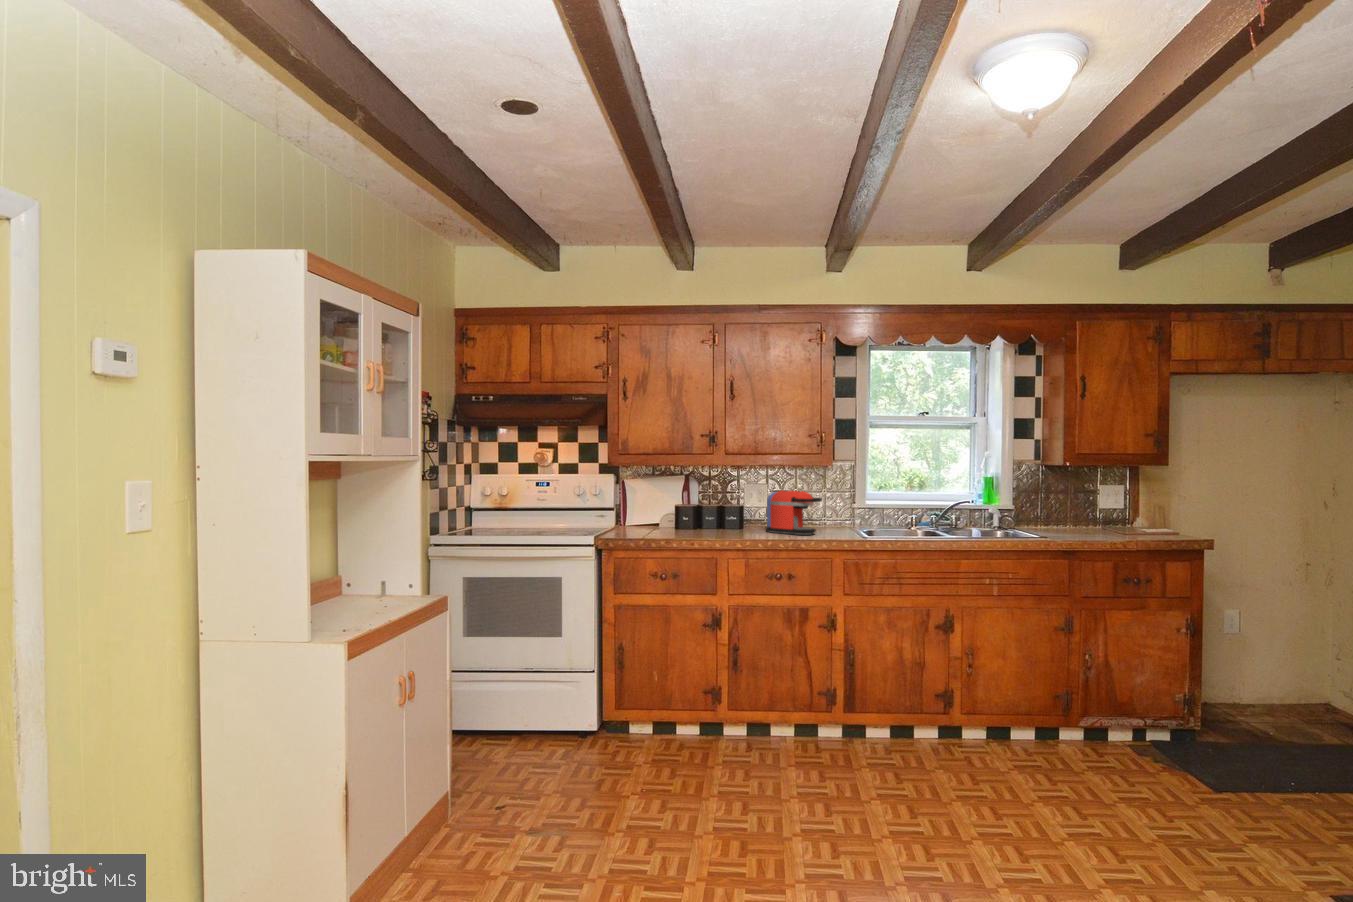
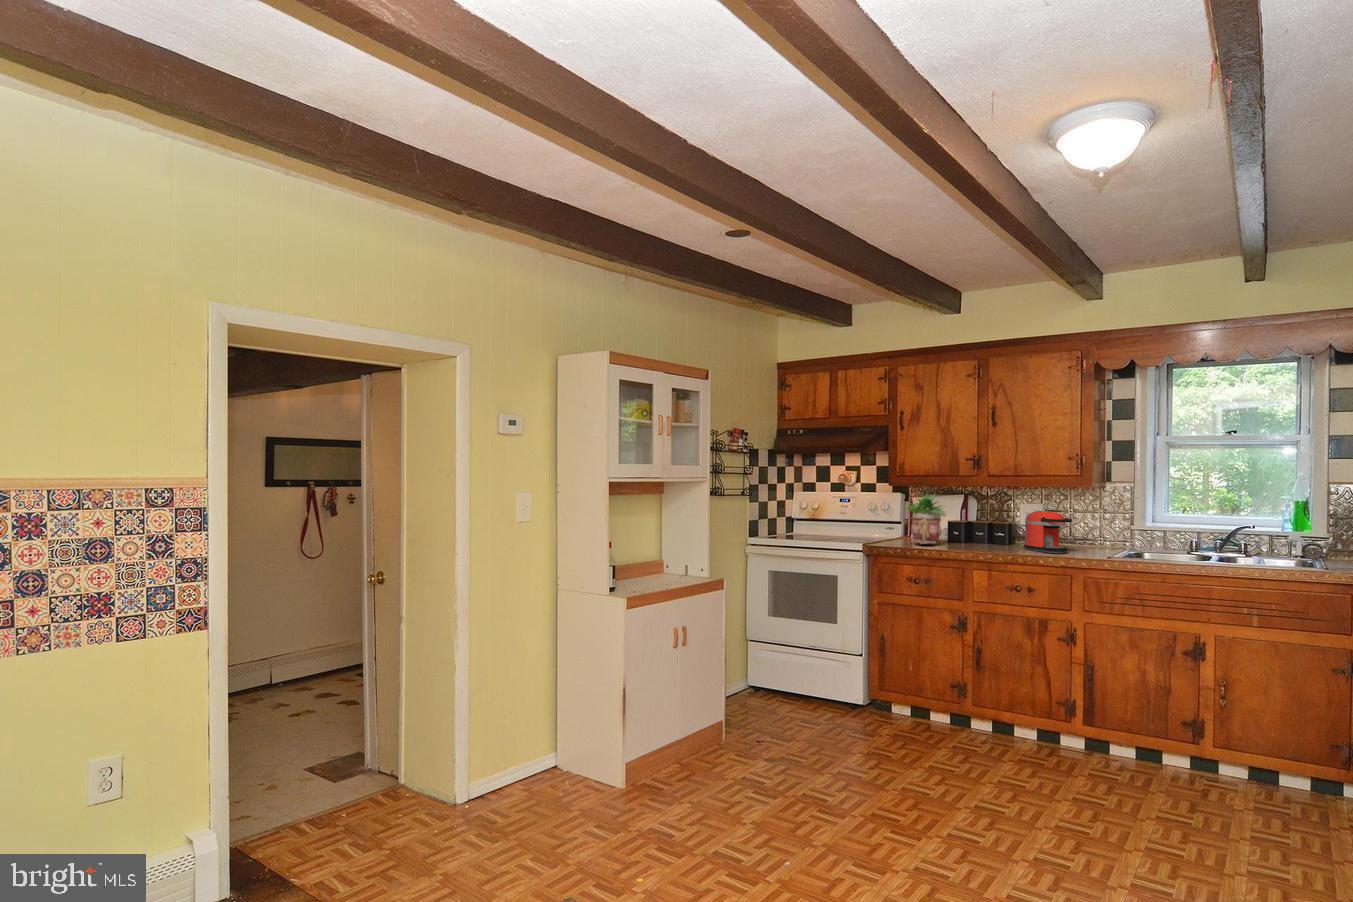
potted plant: none [639,472,690,533] -> present [907,494,946,544]

